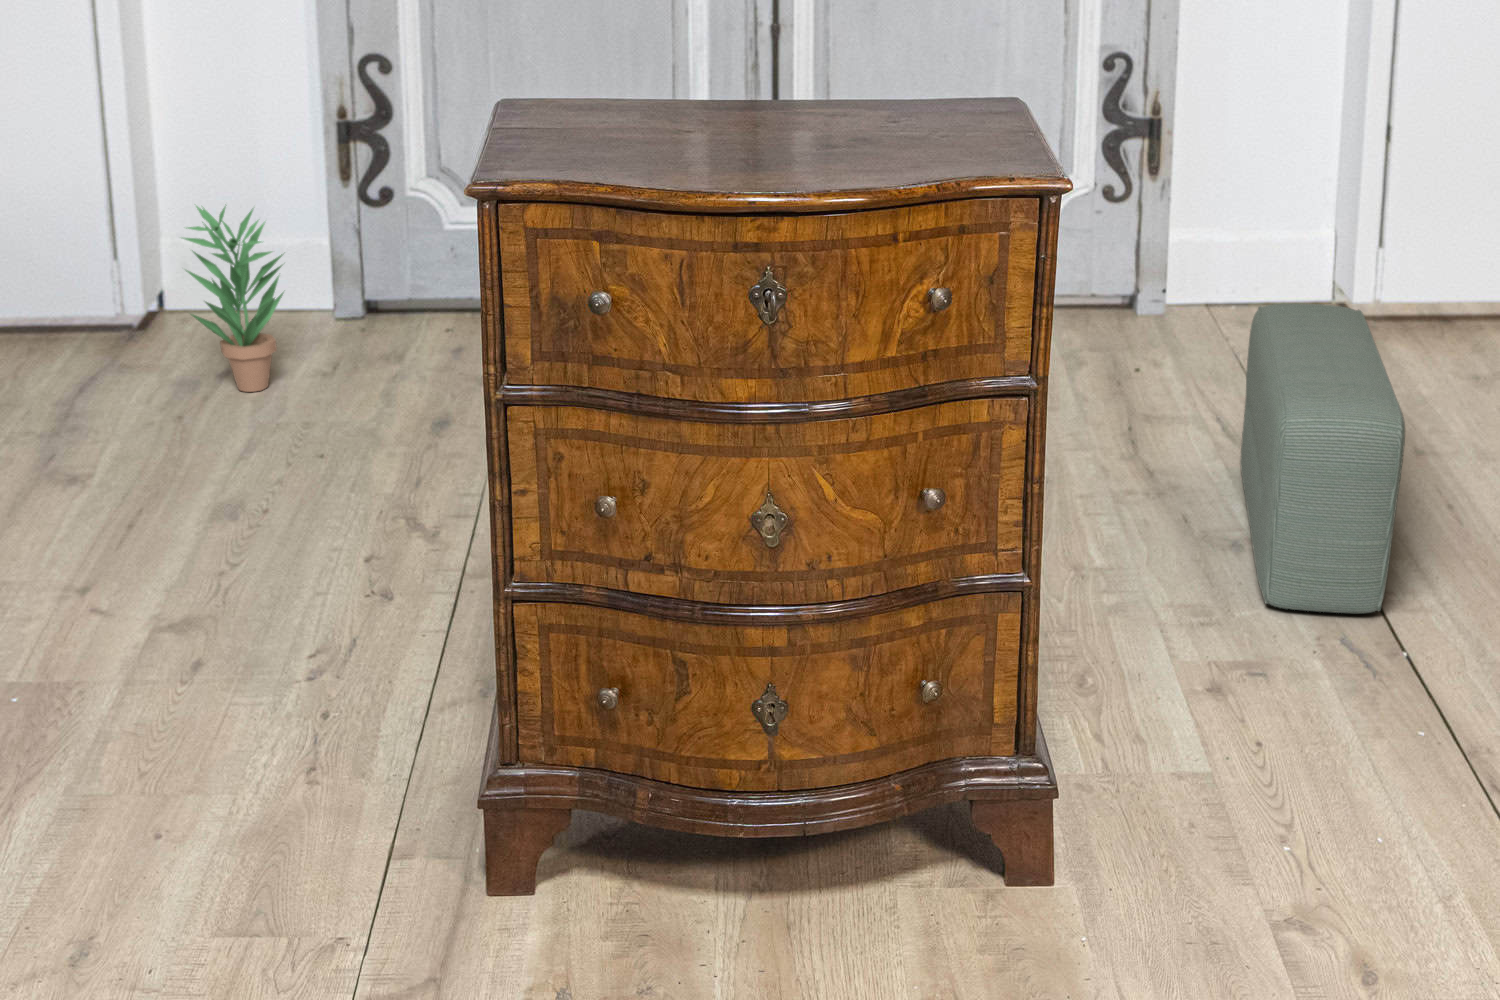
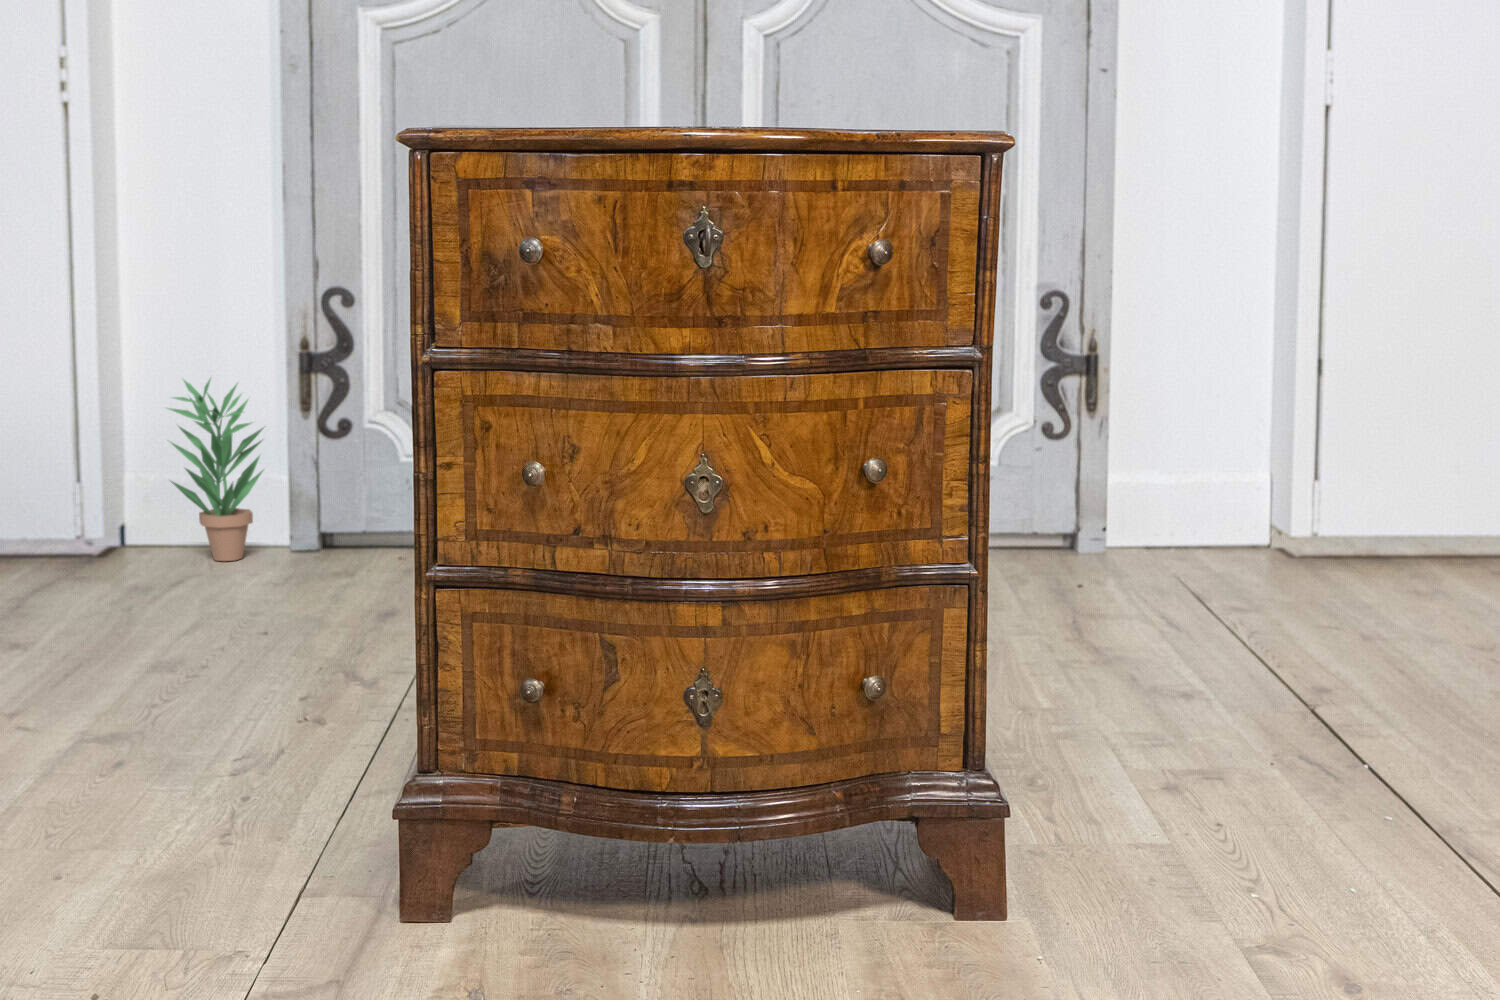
pouf: present [1240,303,1405,613] -> none [1174,451,1339,712]

